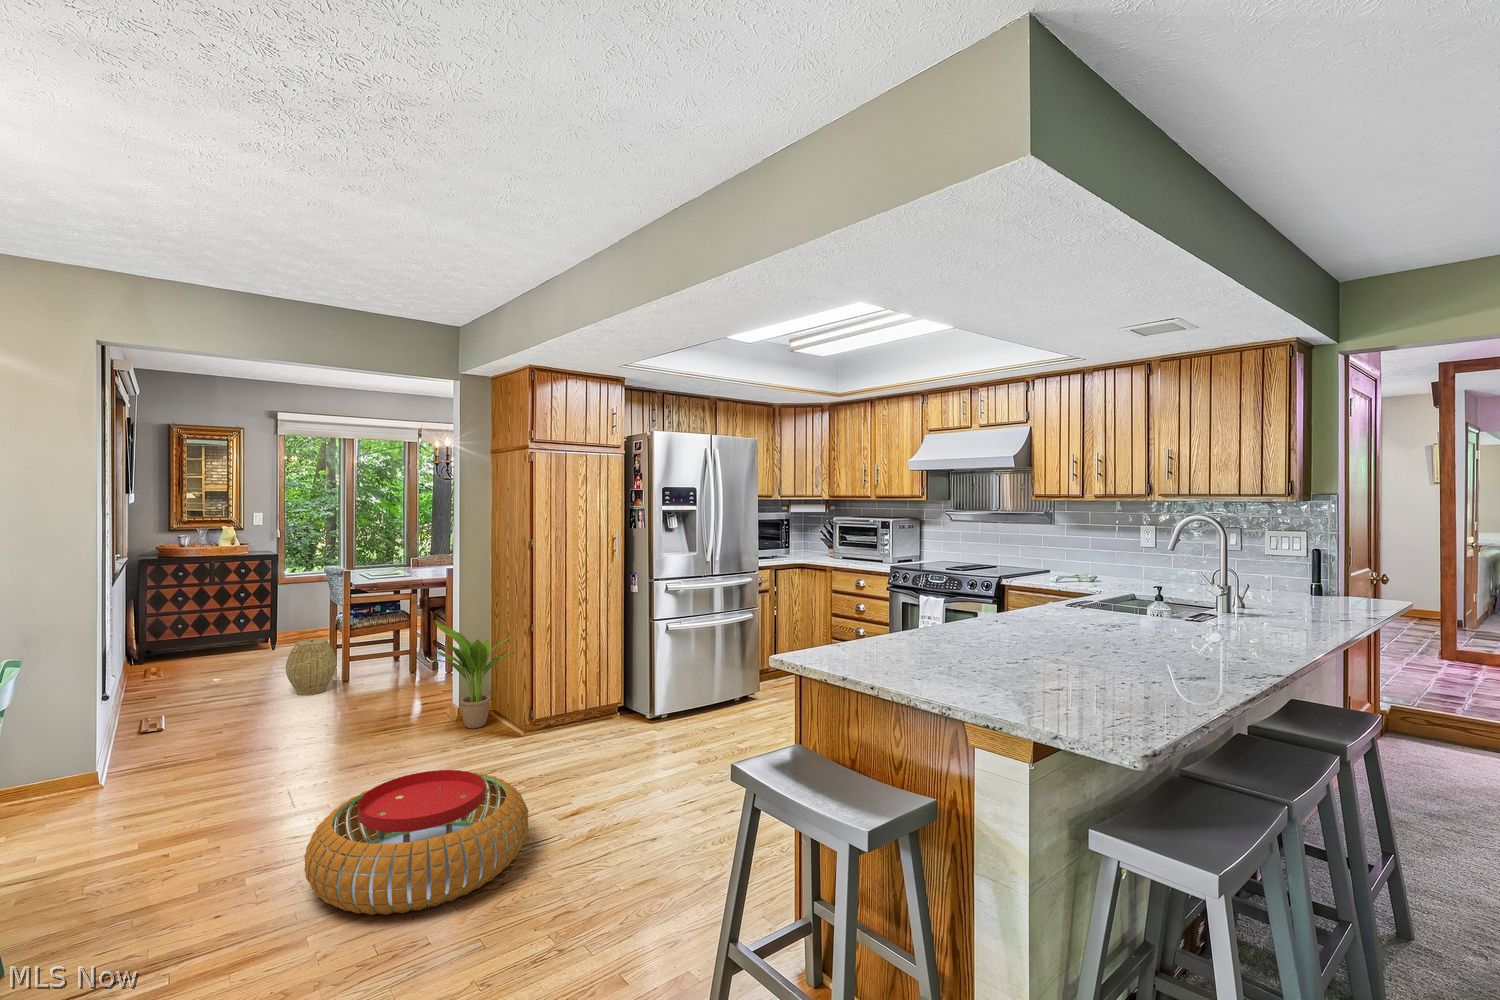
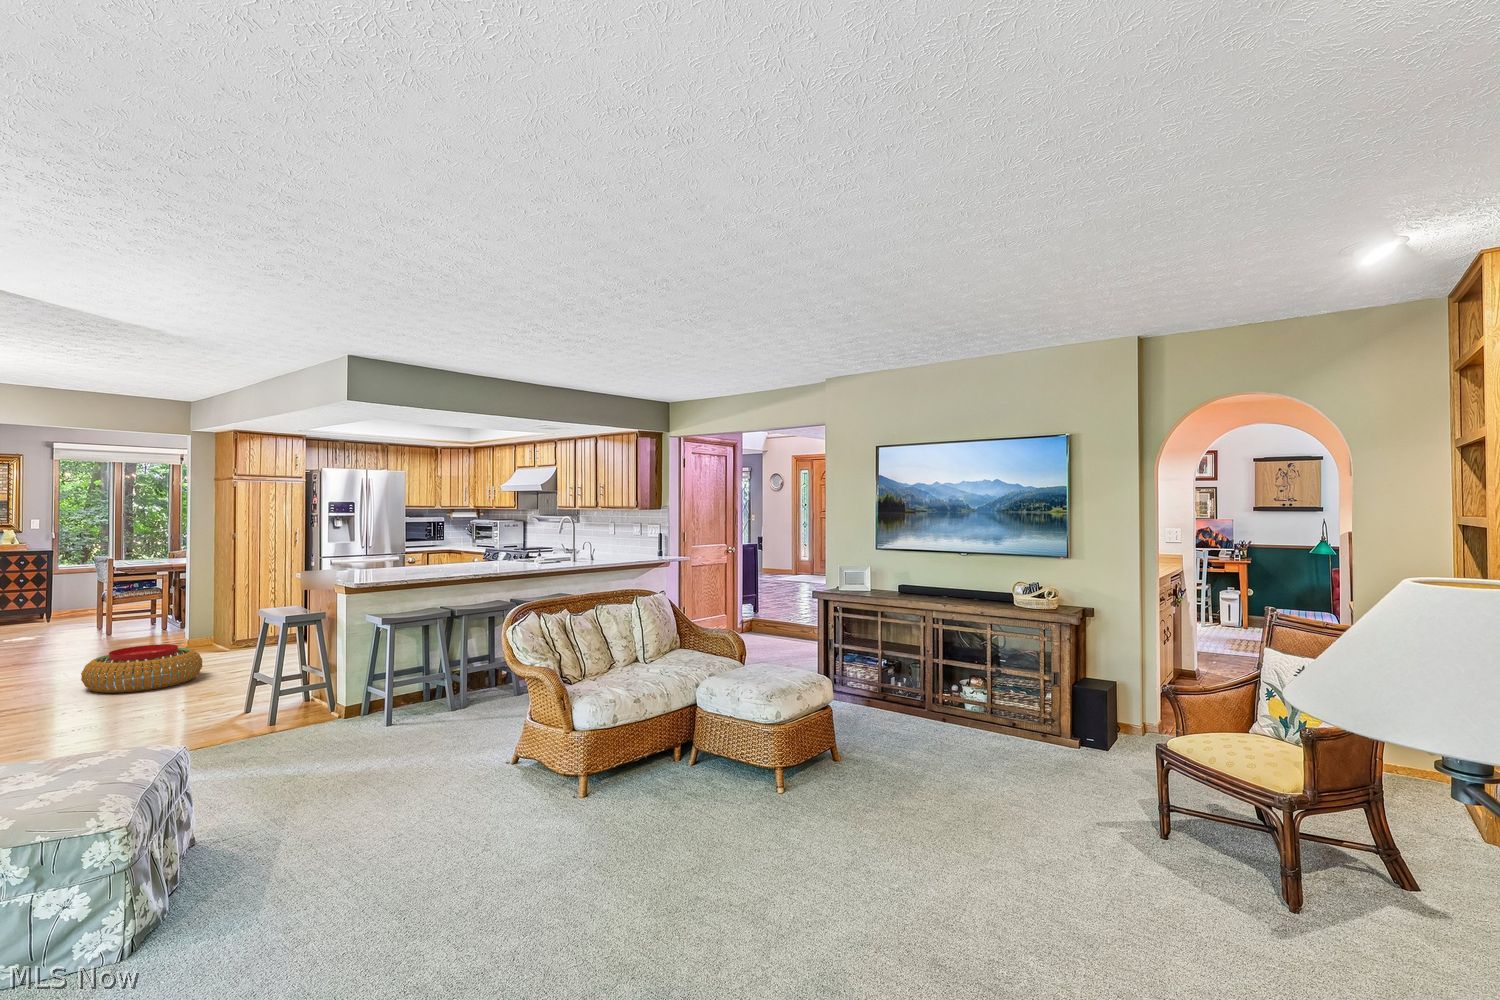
potted plant: present [432,620,517,728] -> none [163,584,222,648]
woven basket: present [286,639,337,695] -> none [62,604,100,641]

